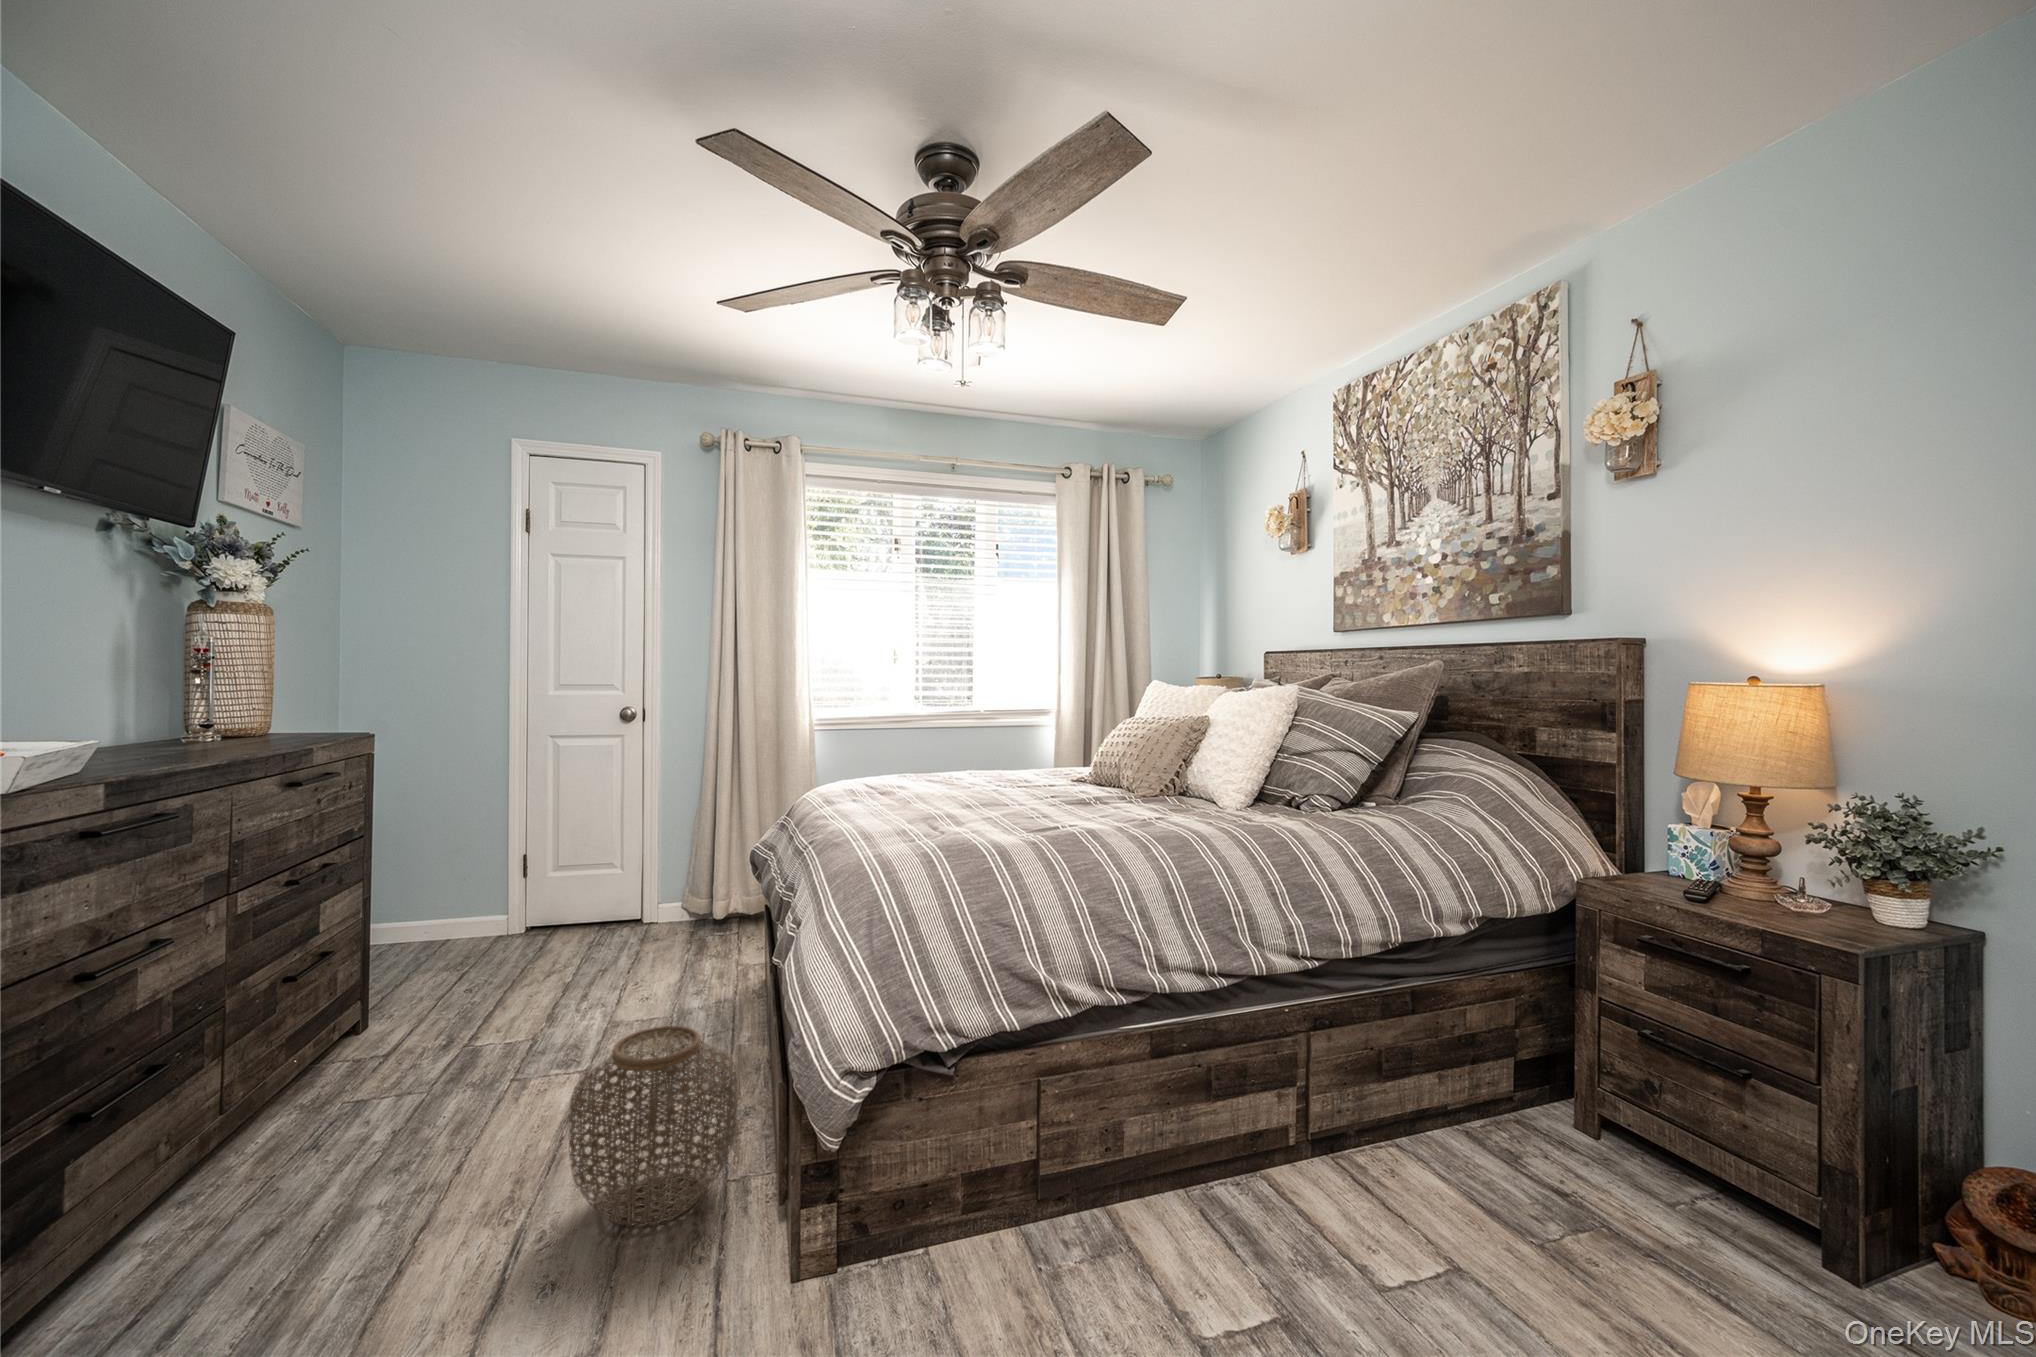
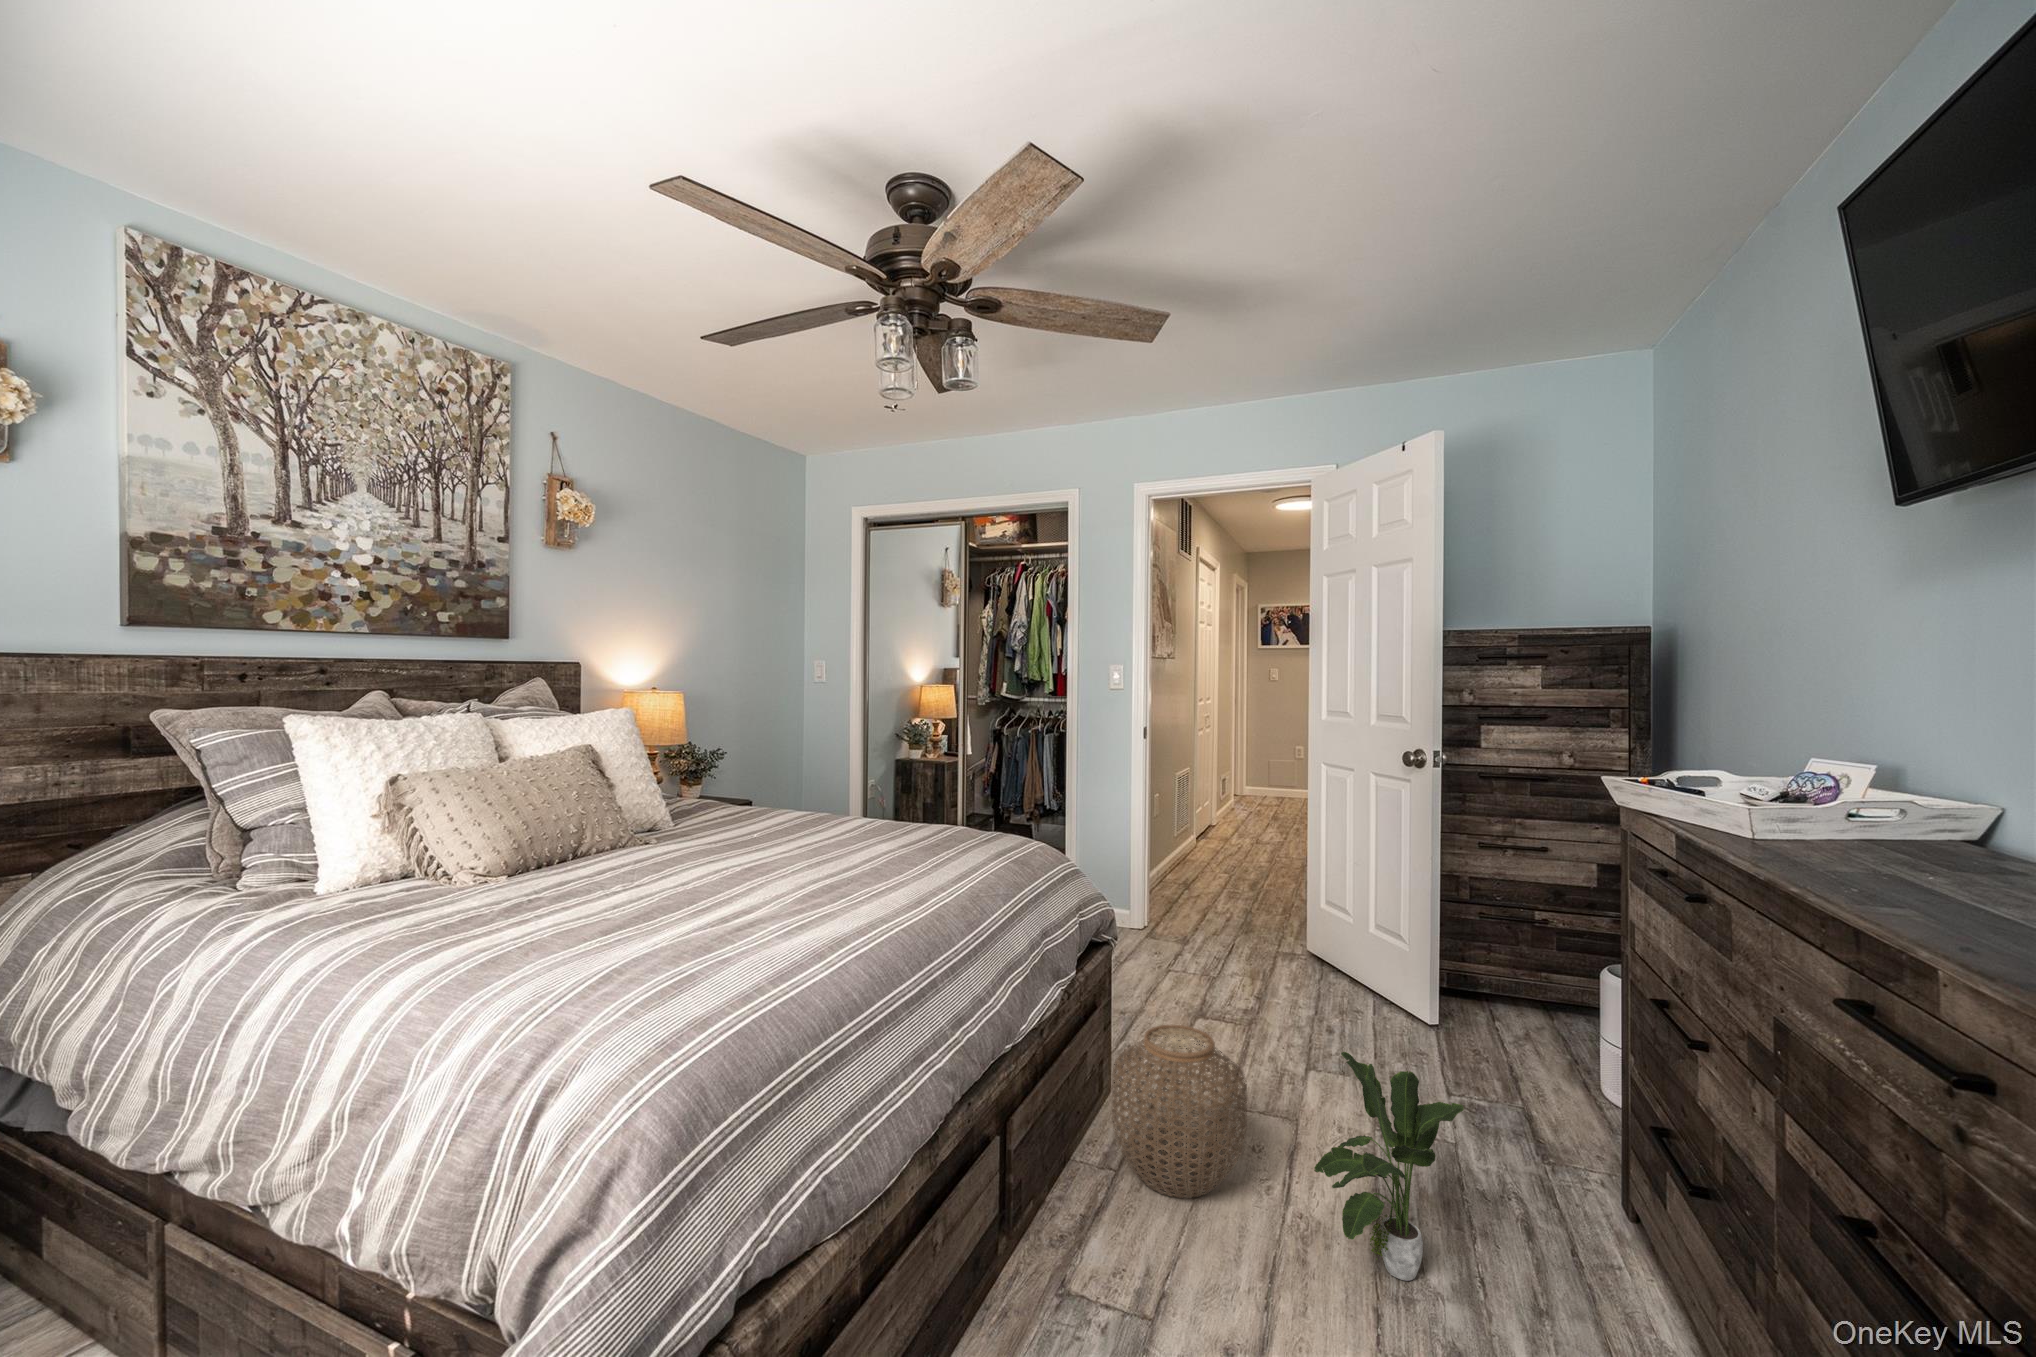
potted plant: none [327,997,498,1220] -> present [1314,1052,1464,1281]

